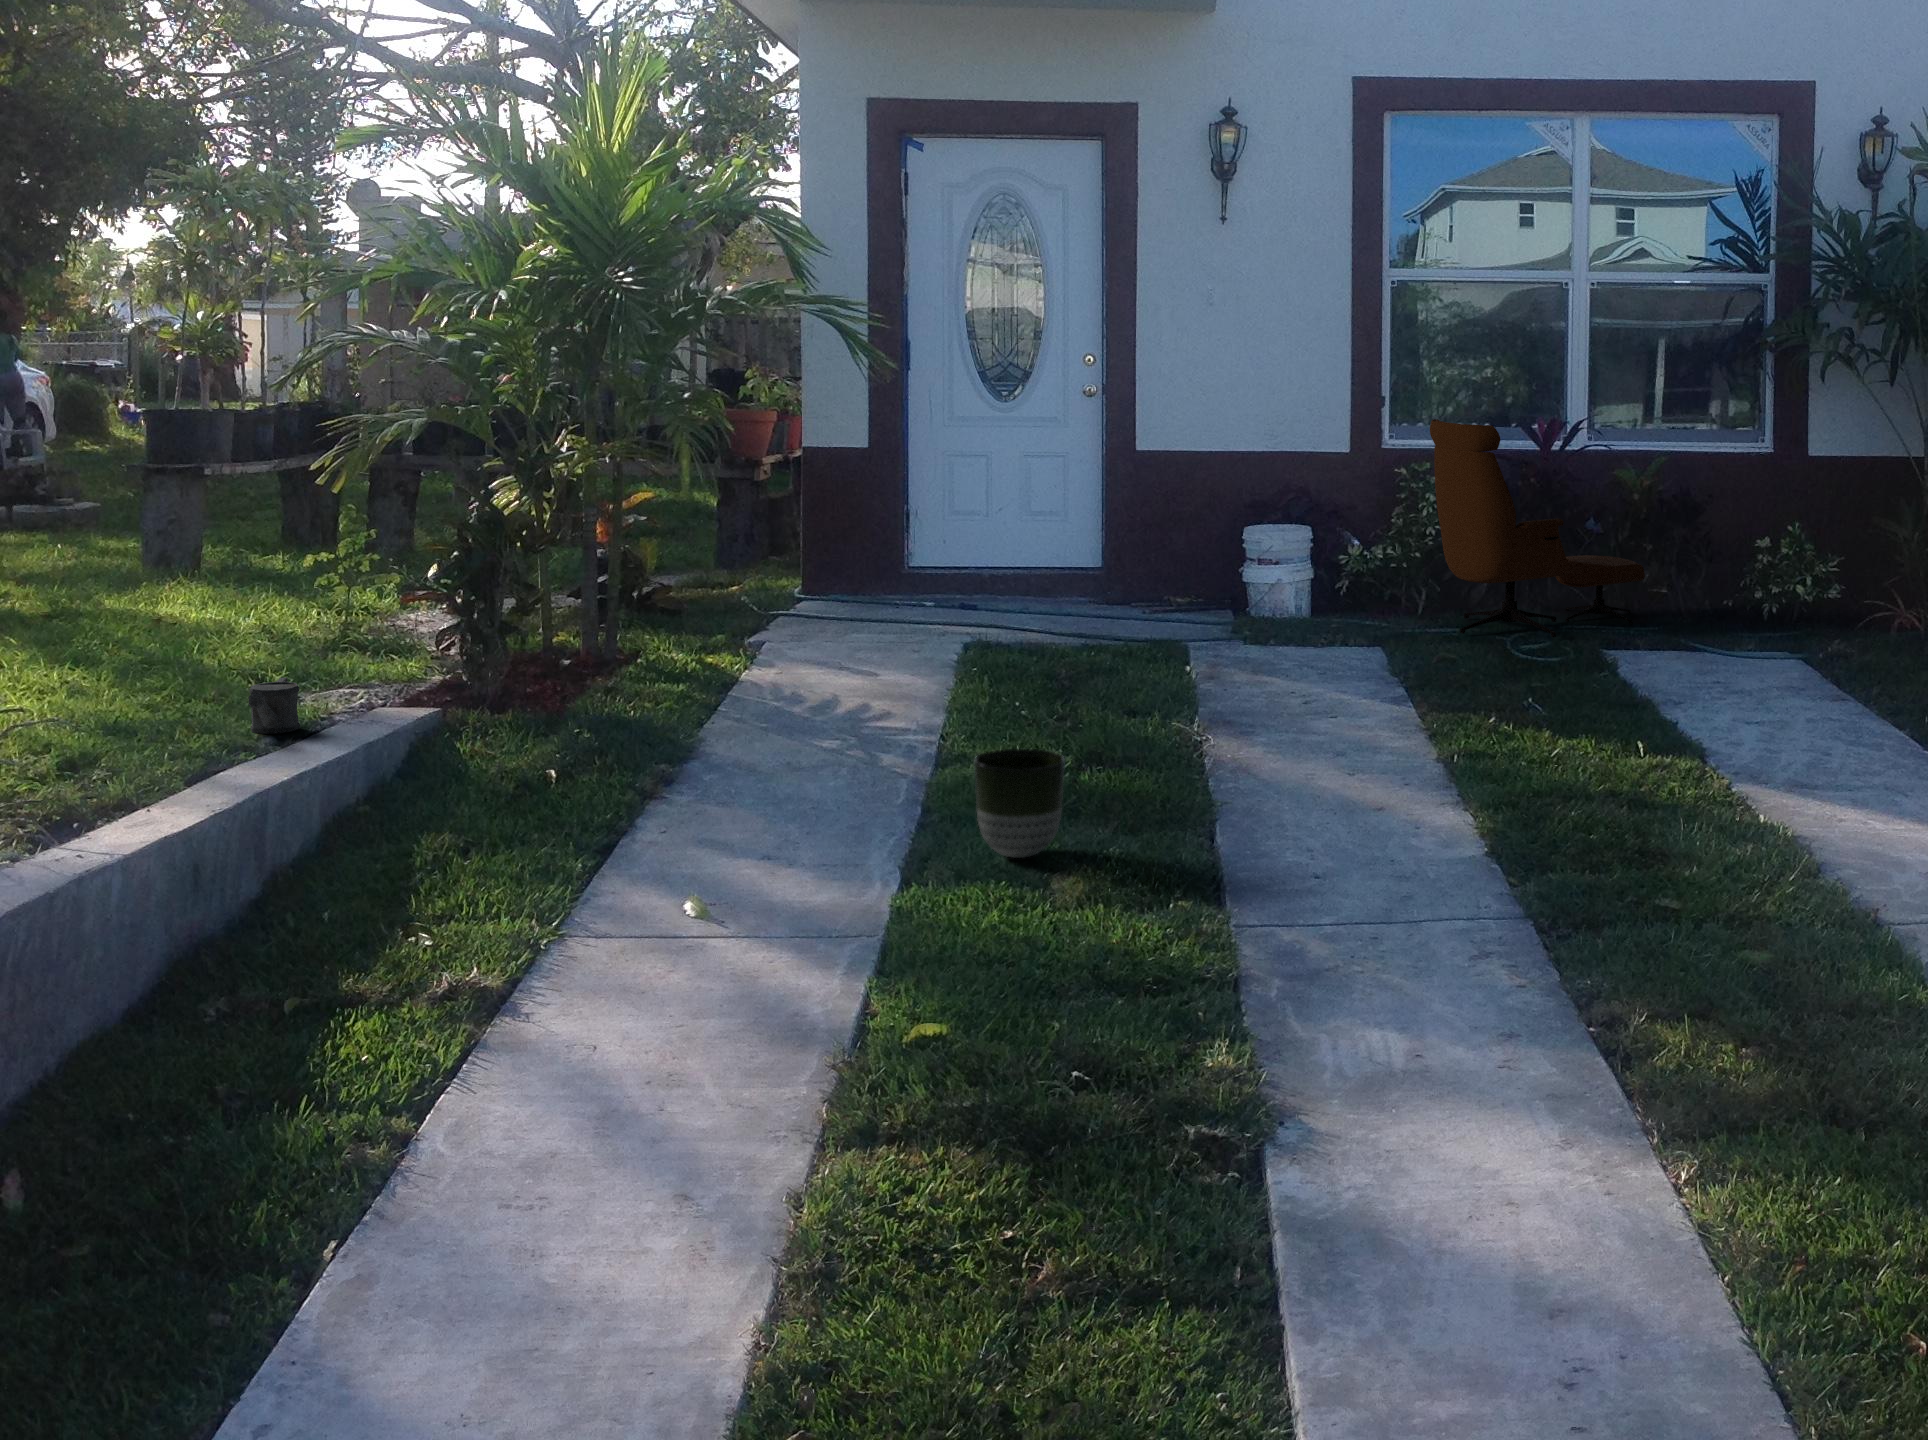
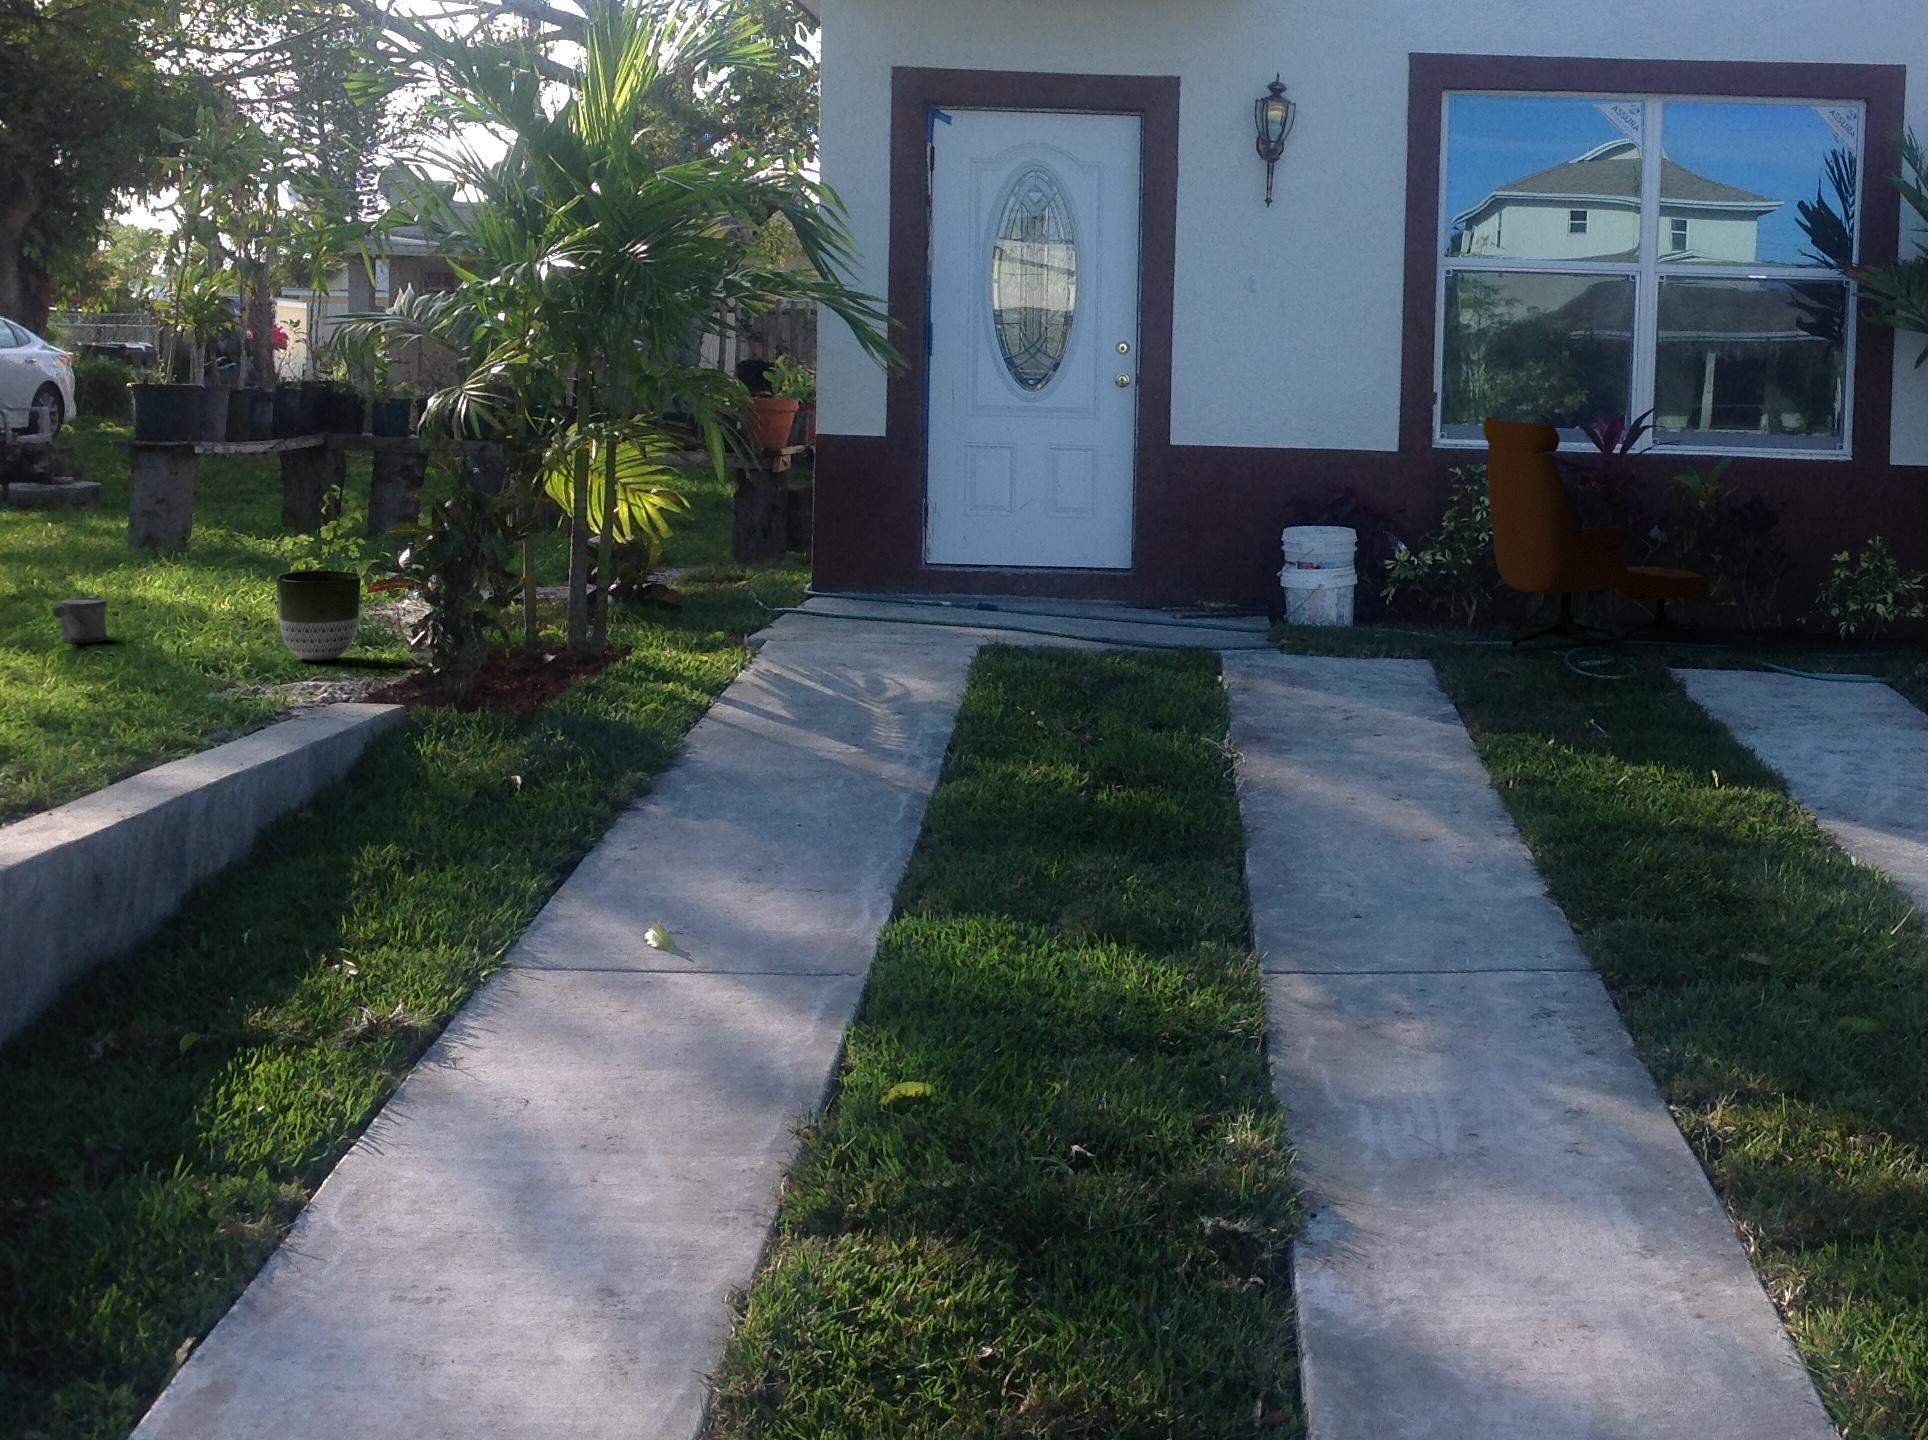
watering can: present [249,678,300,734] -> present [53,594,107,643]
planter: present [974,749,1064,858] -> present [277,571,361,661]

